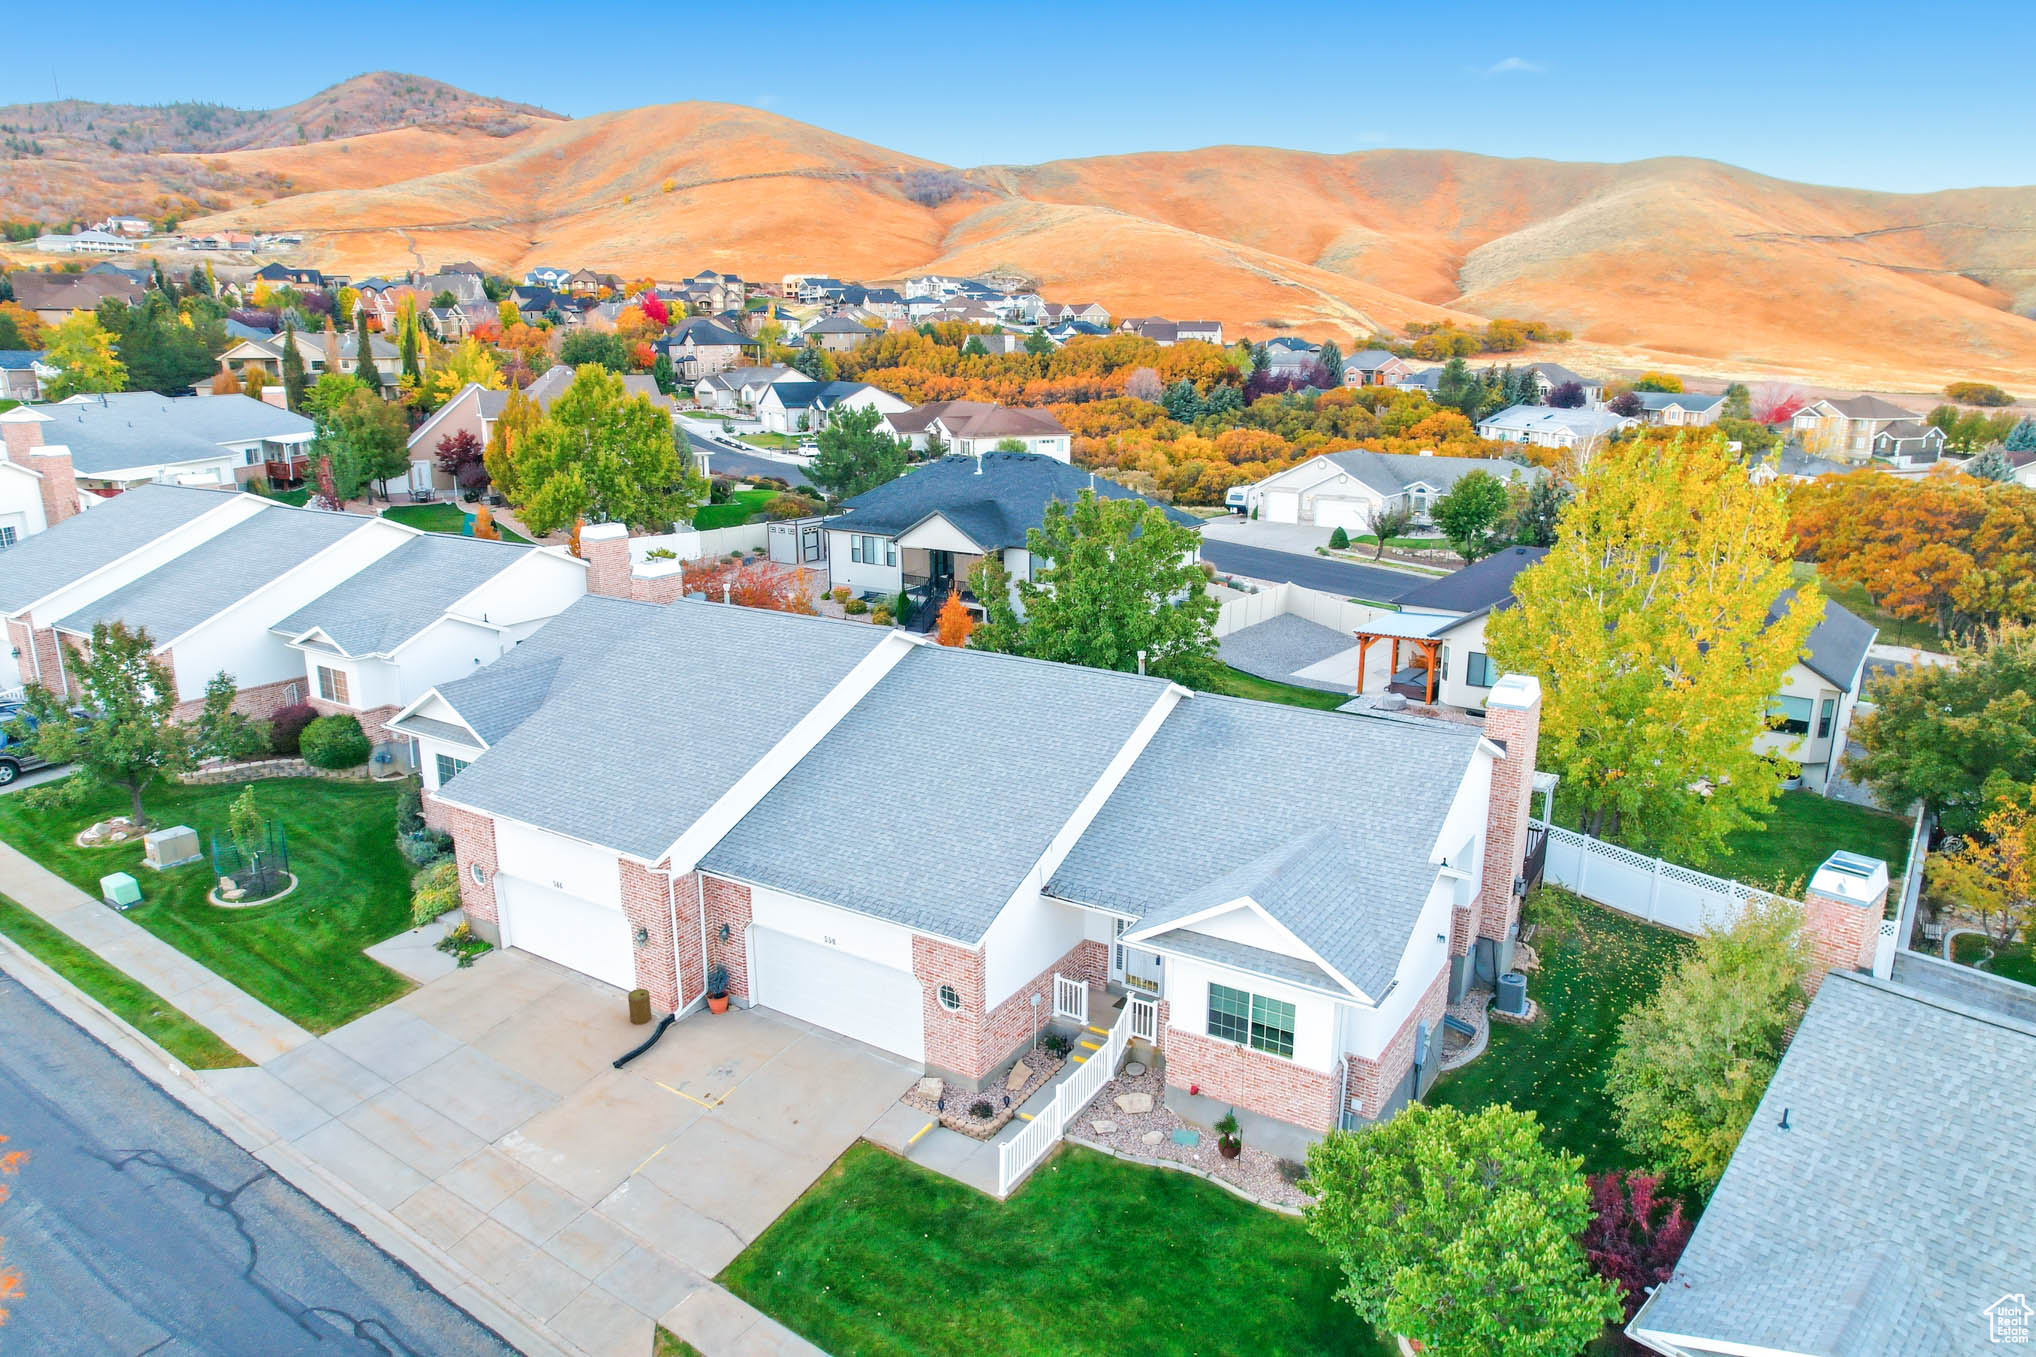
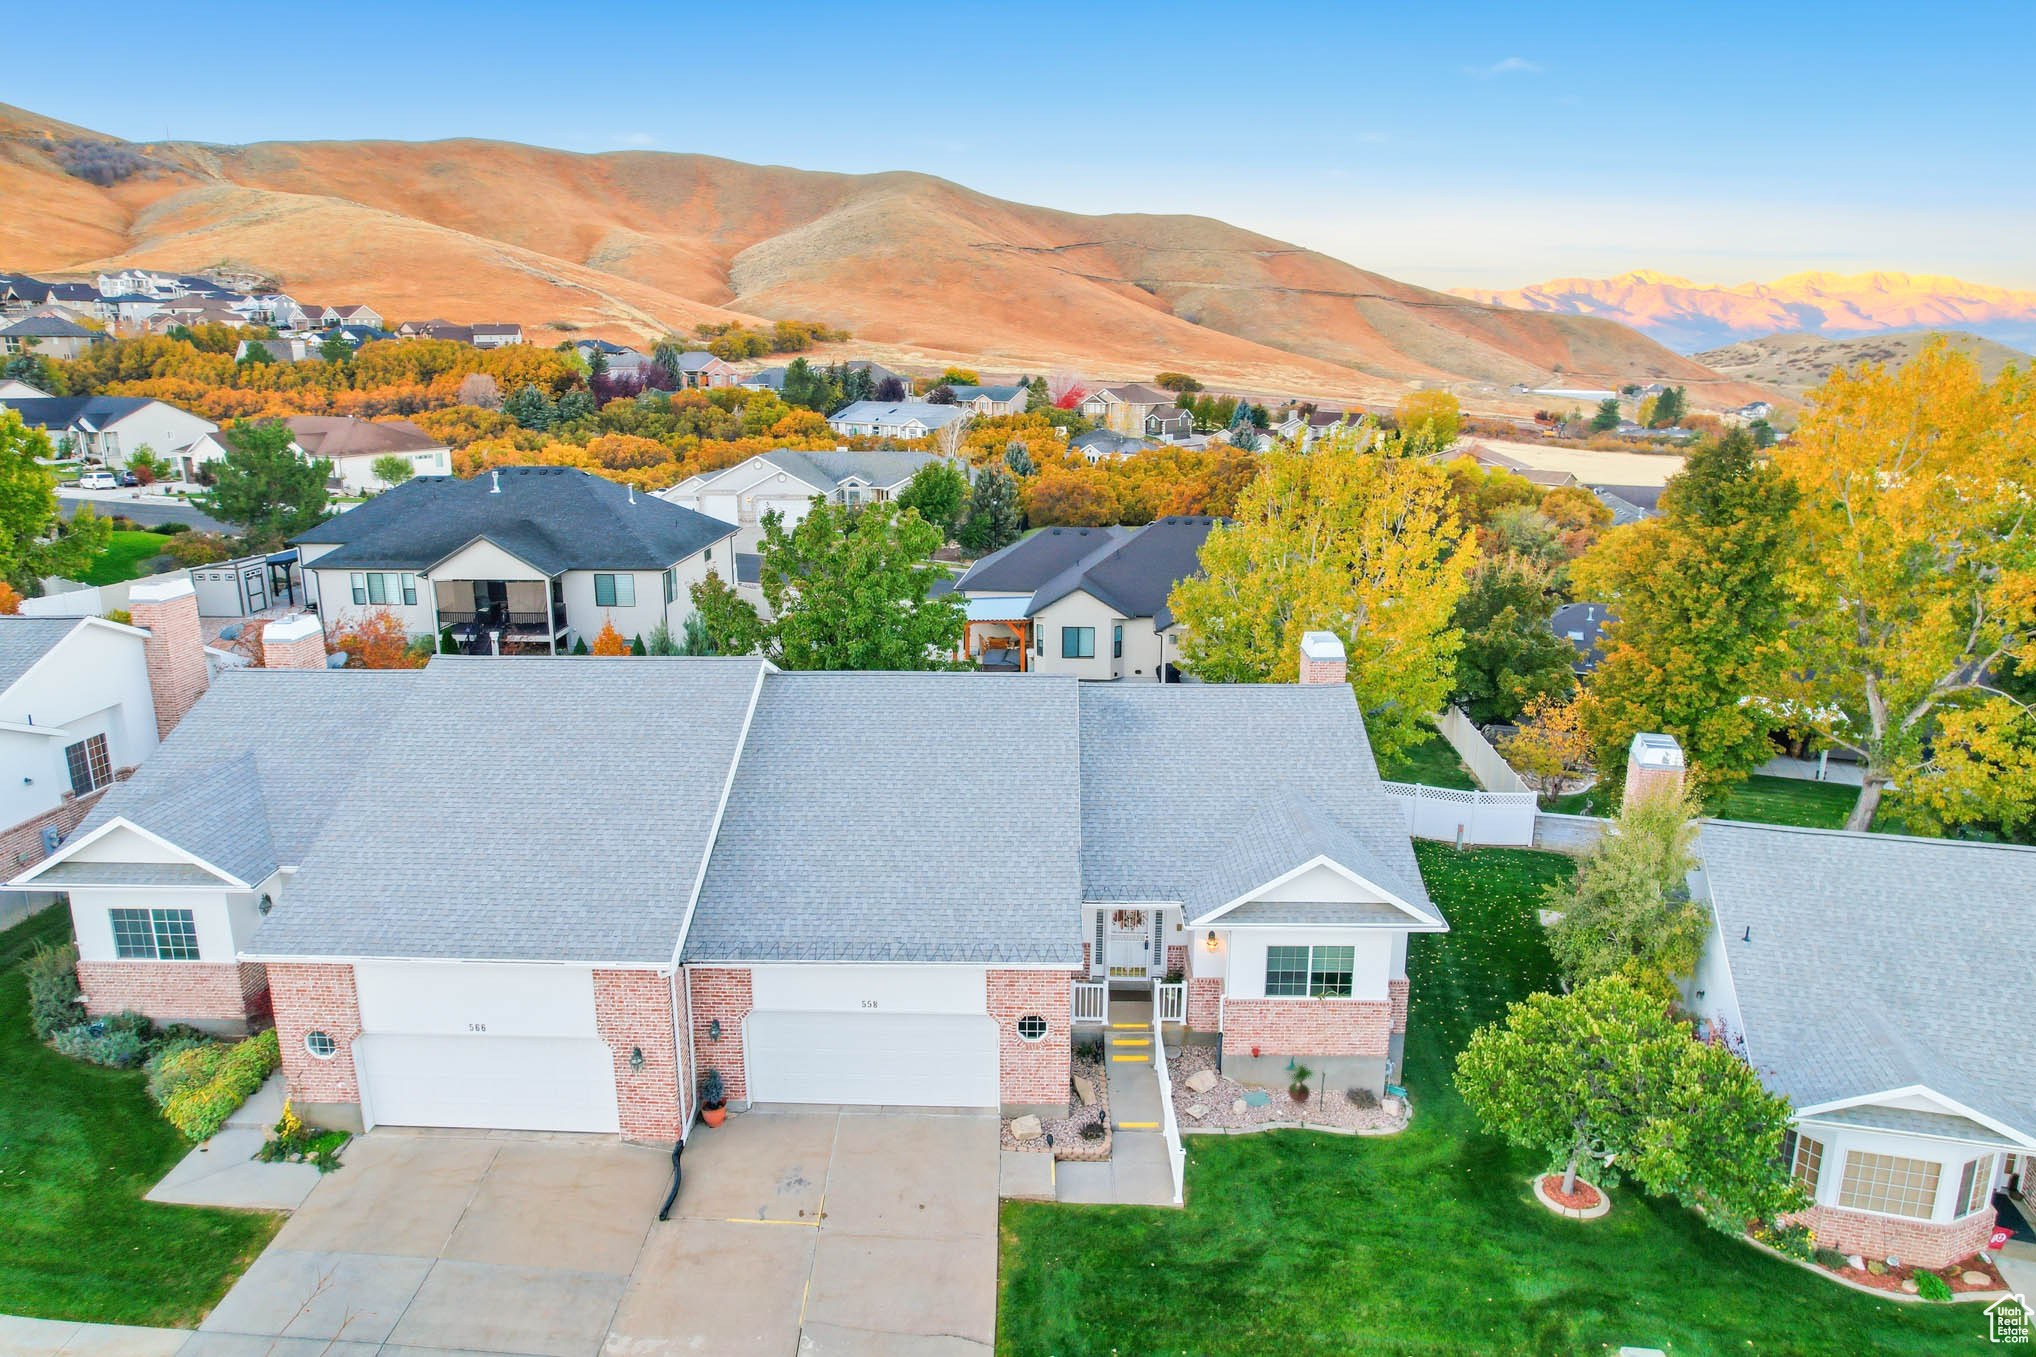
basket: present [628,989,651,1025] -> none [618,1123,646,1168]

